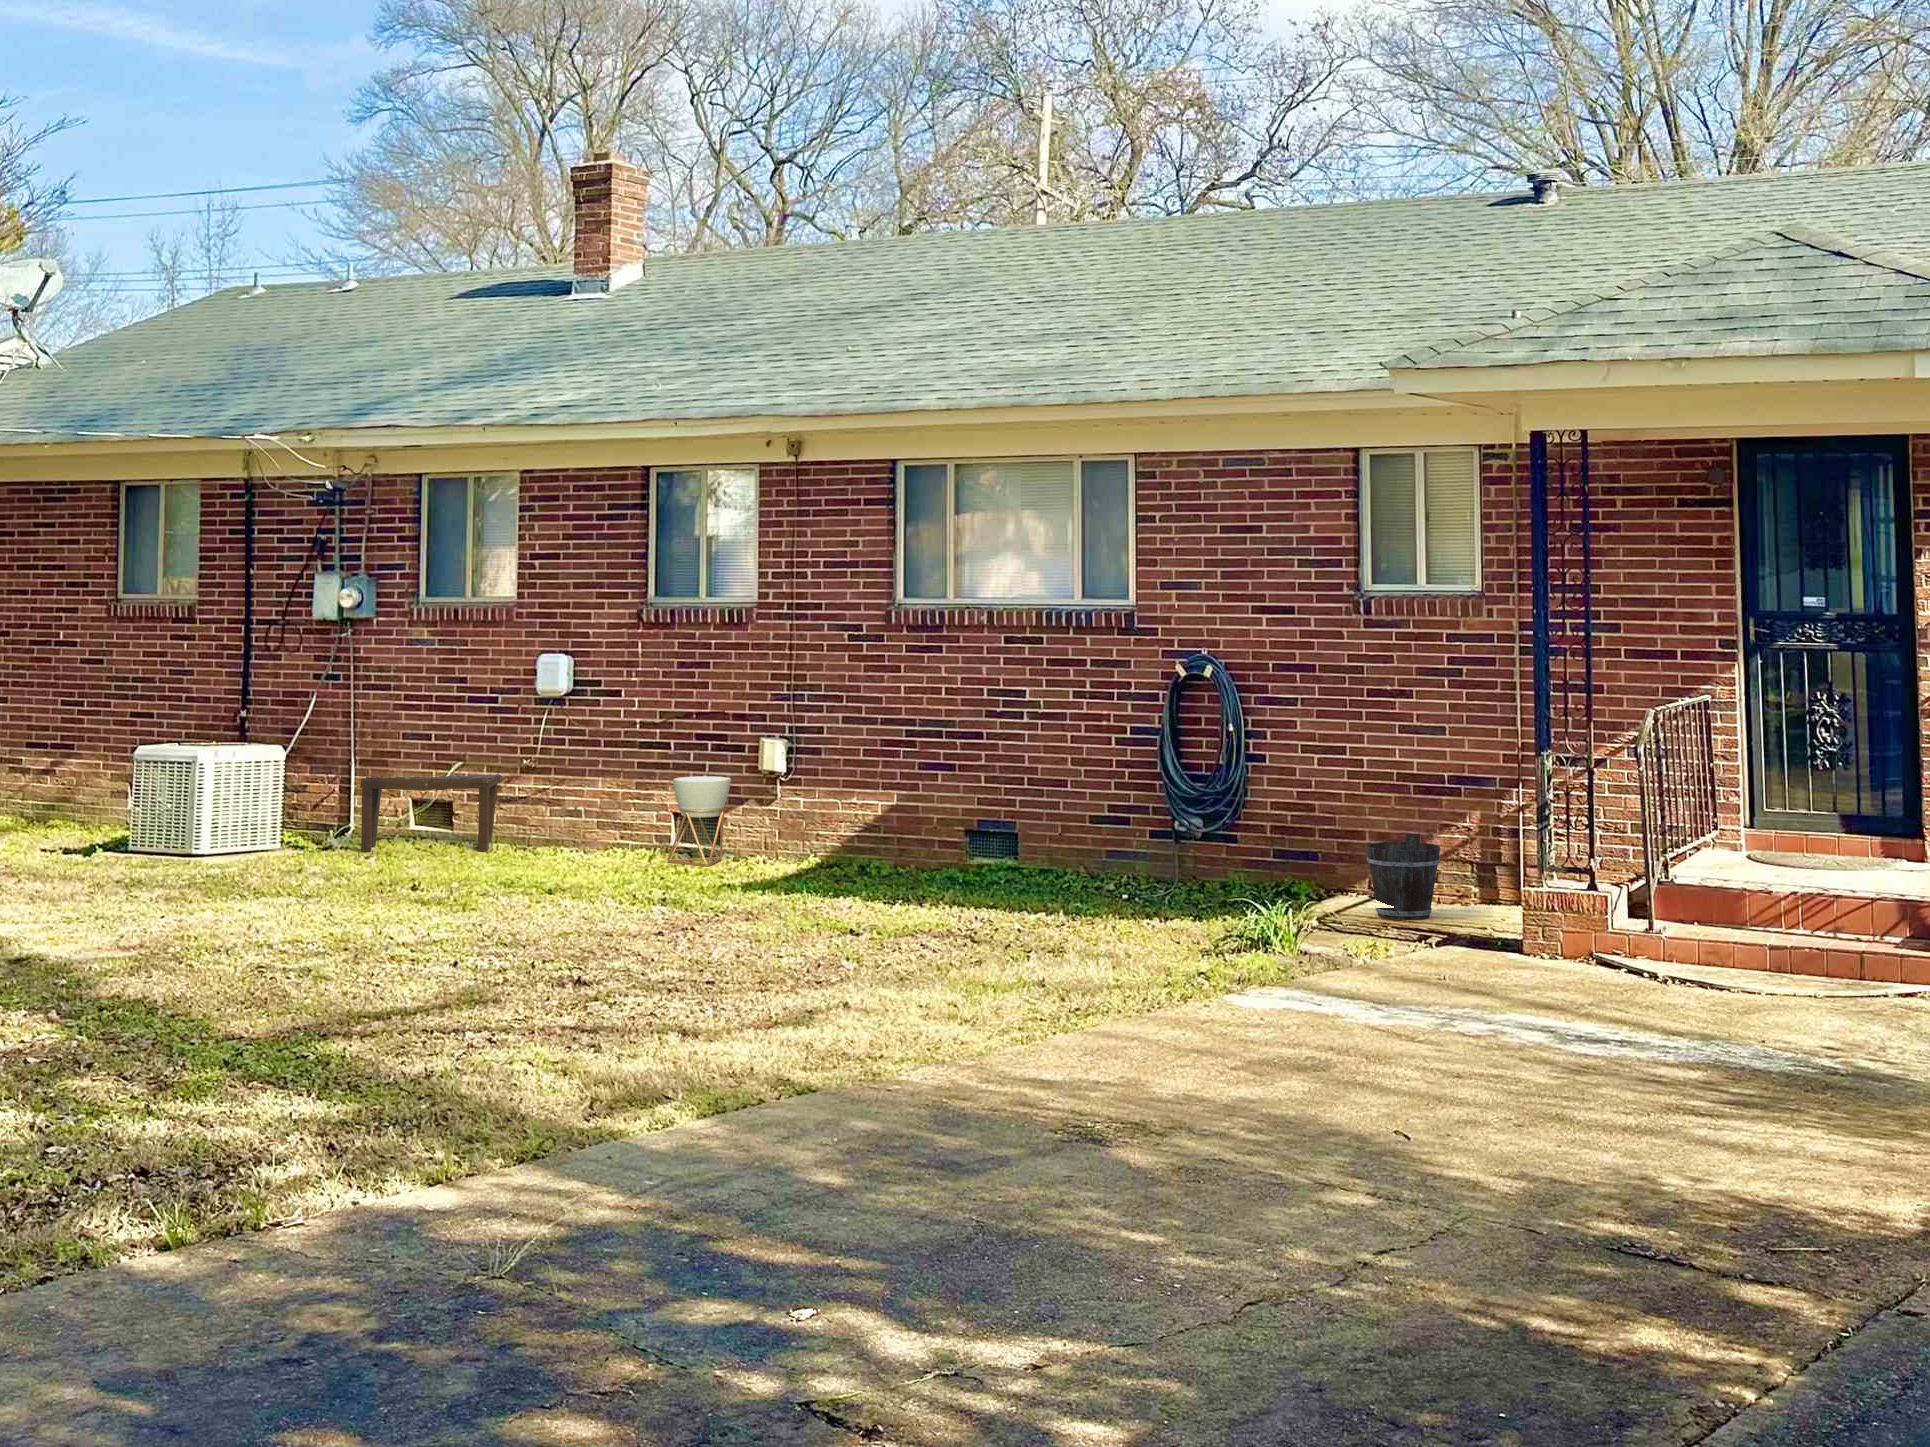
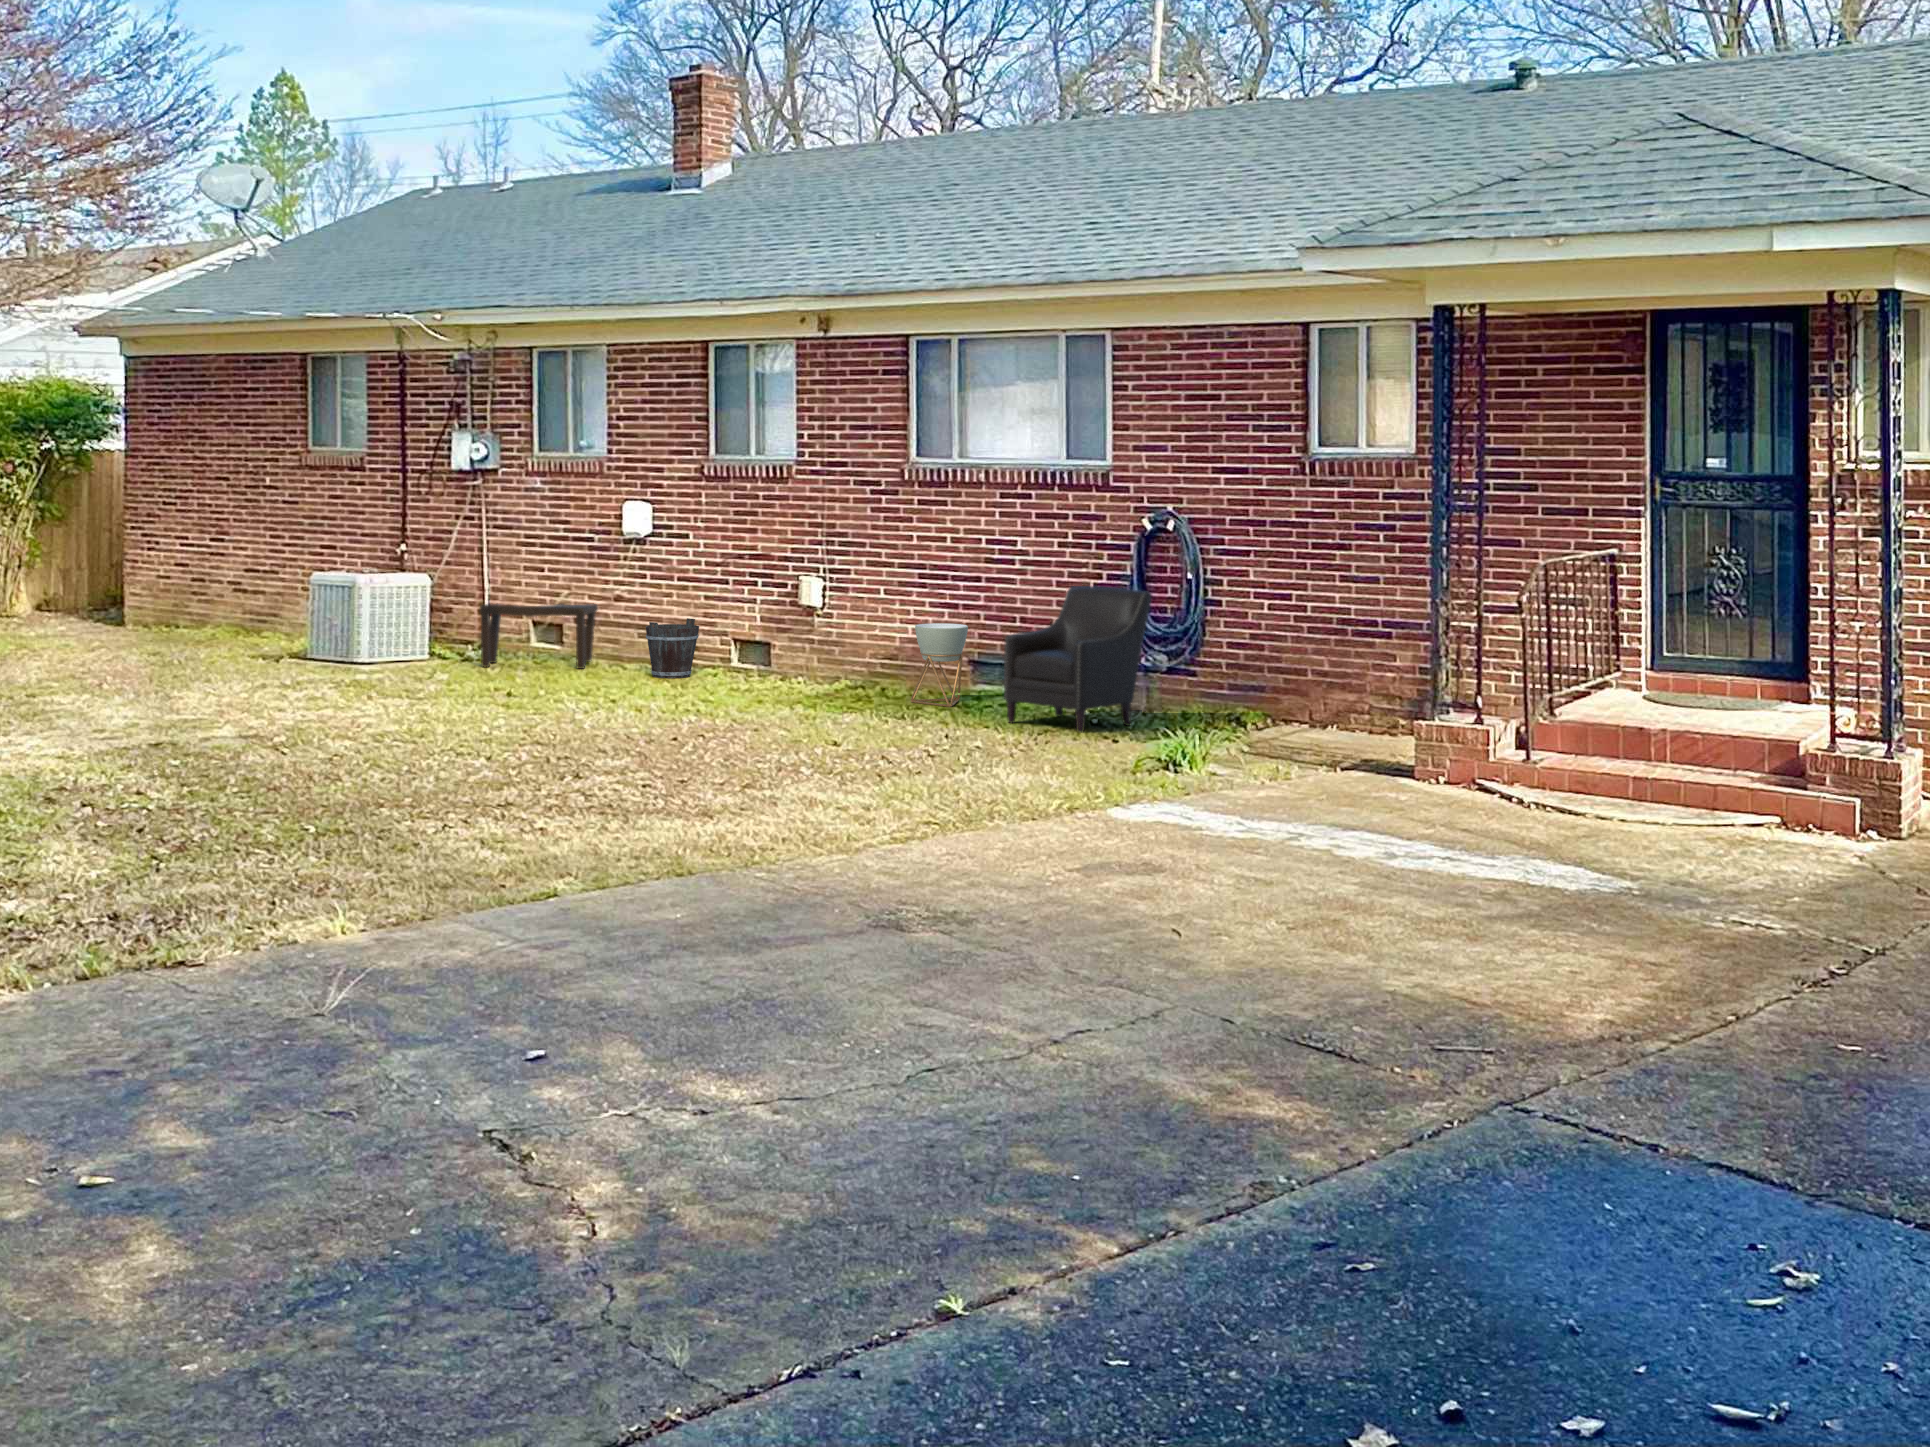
chair: none [1026,744,1187,910] -> present [1004,586,1151,733]
planter: present [667,776,731,866] -> present [911,623,968,707]
bucket: present [1366,833,1440,920] -> present [646,618,699,678]

